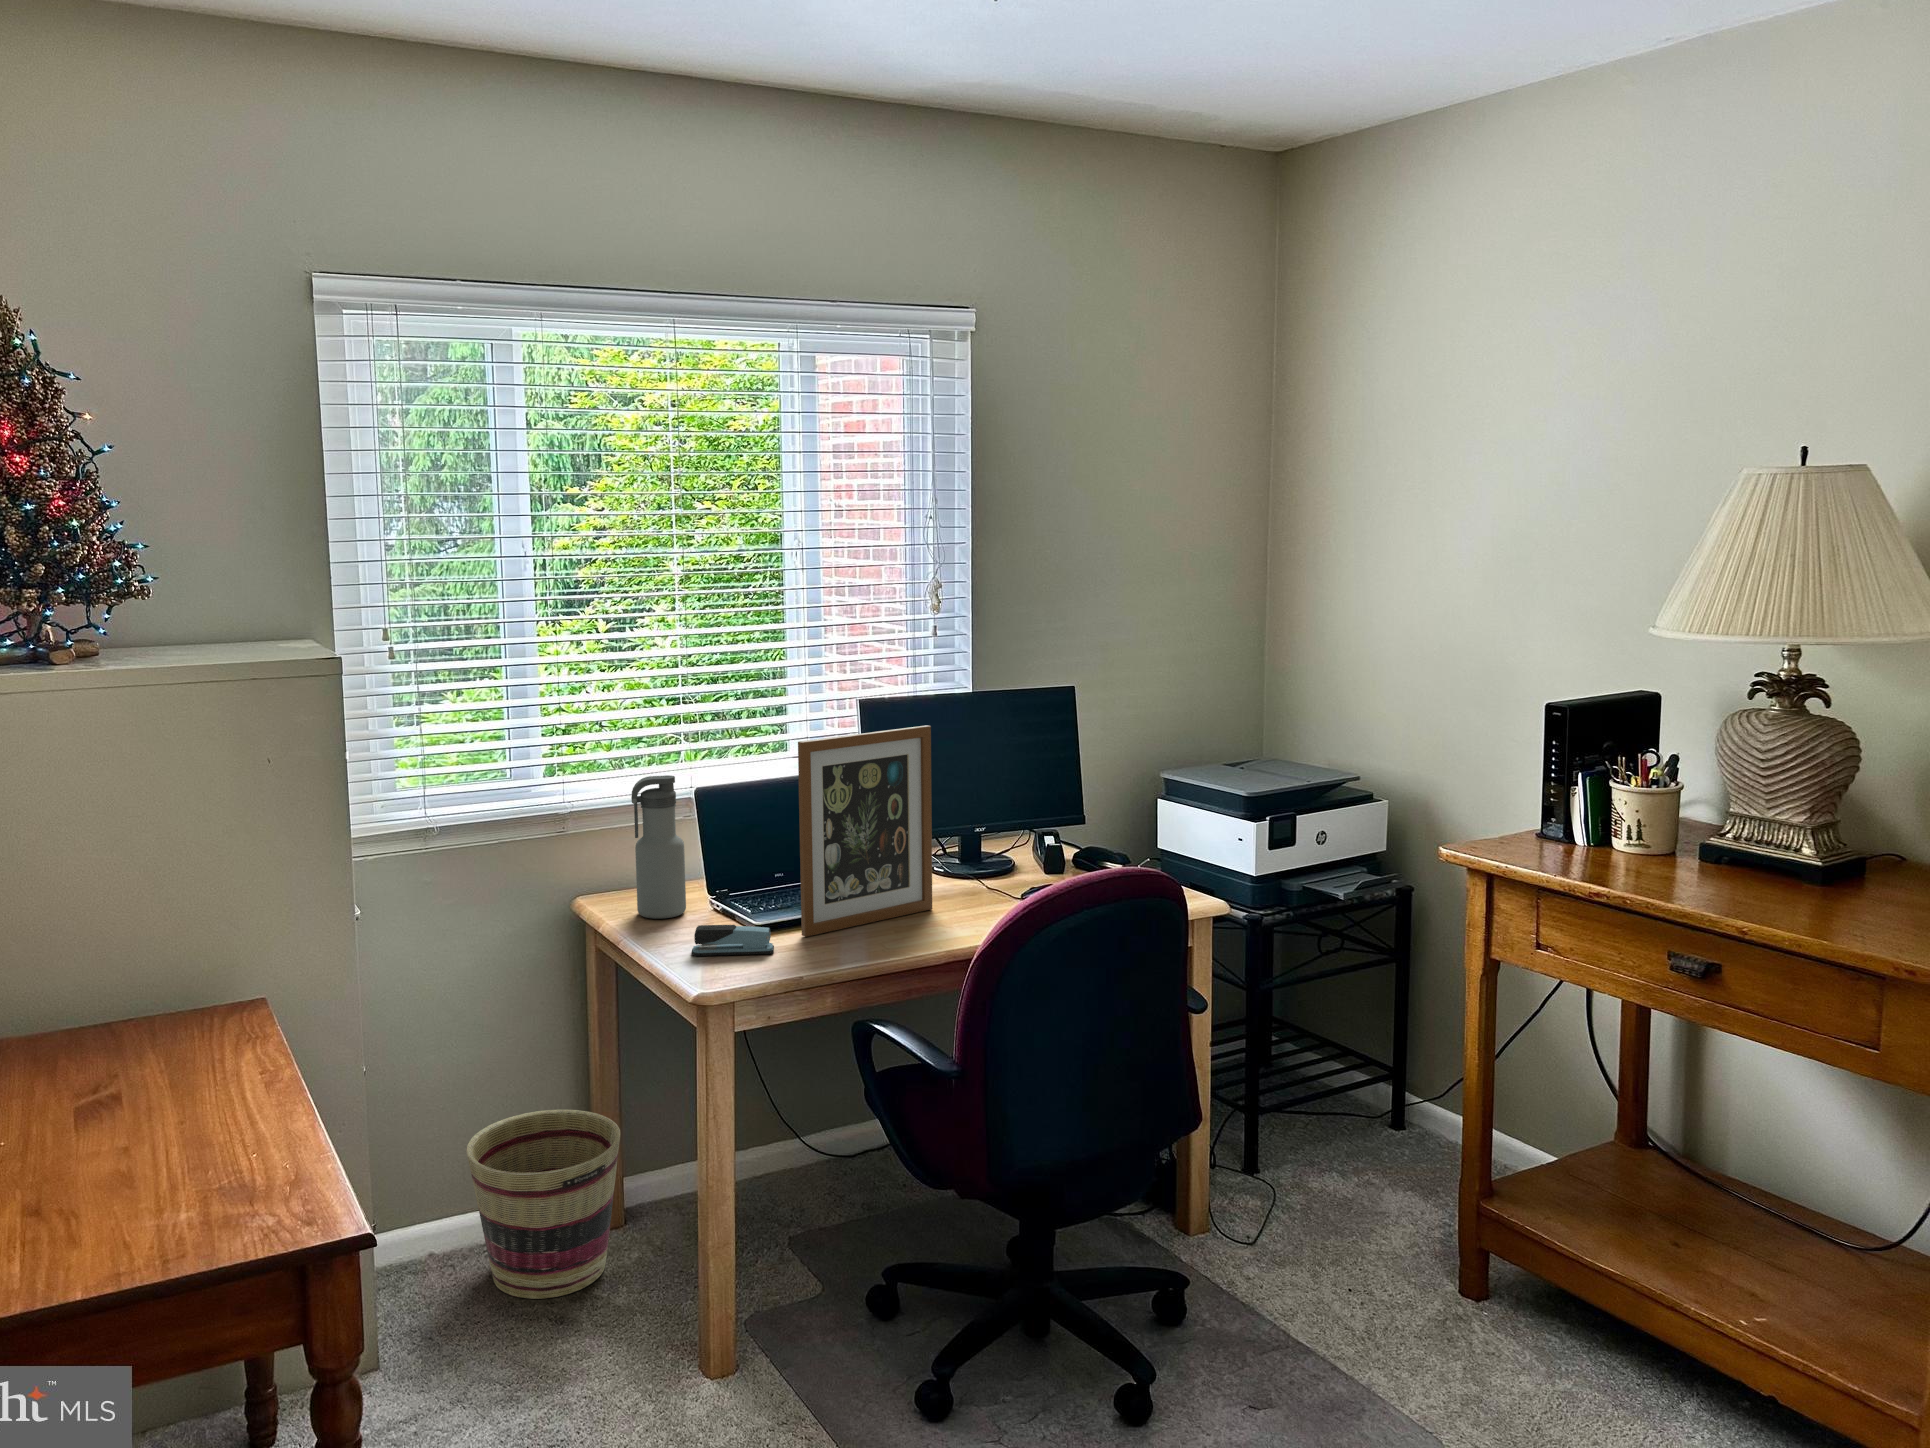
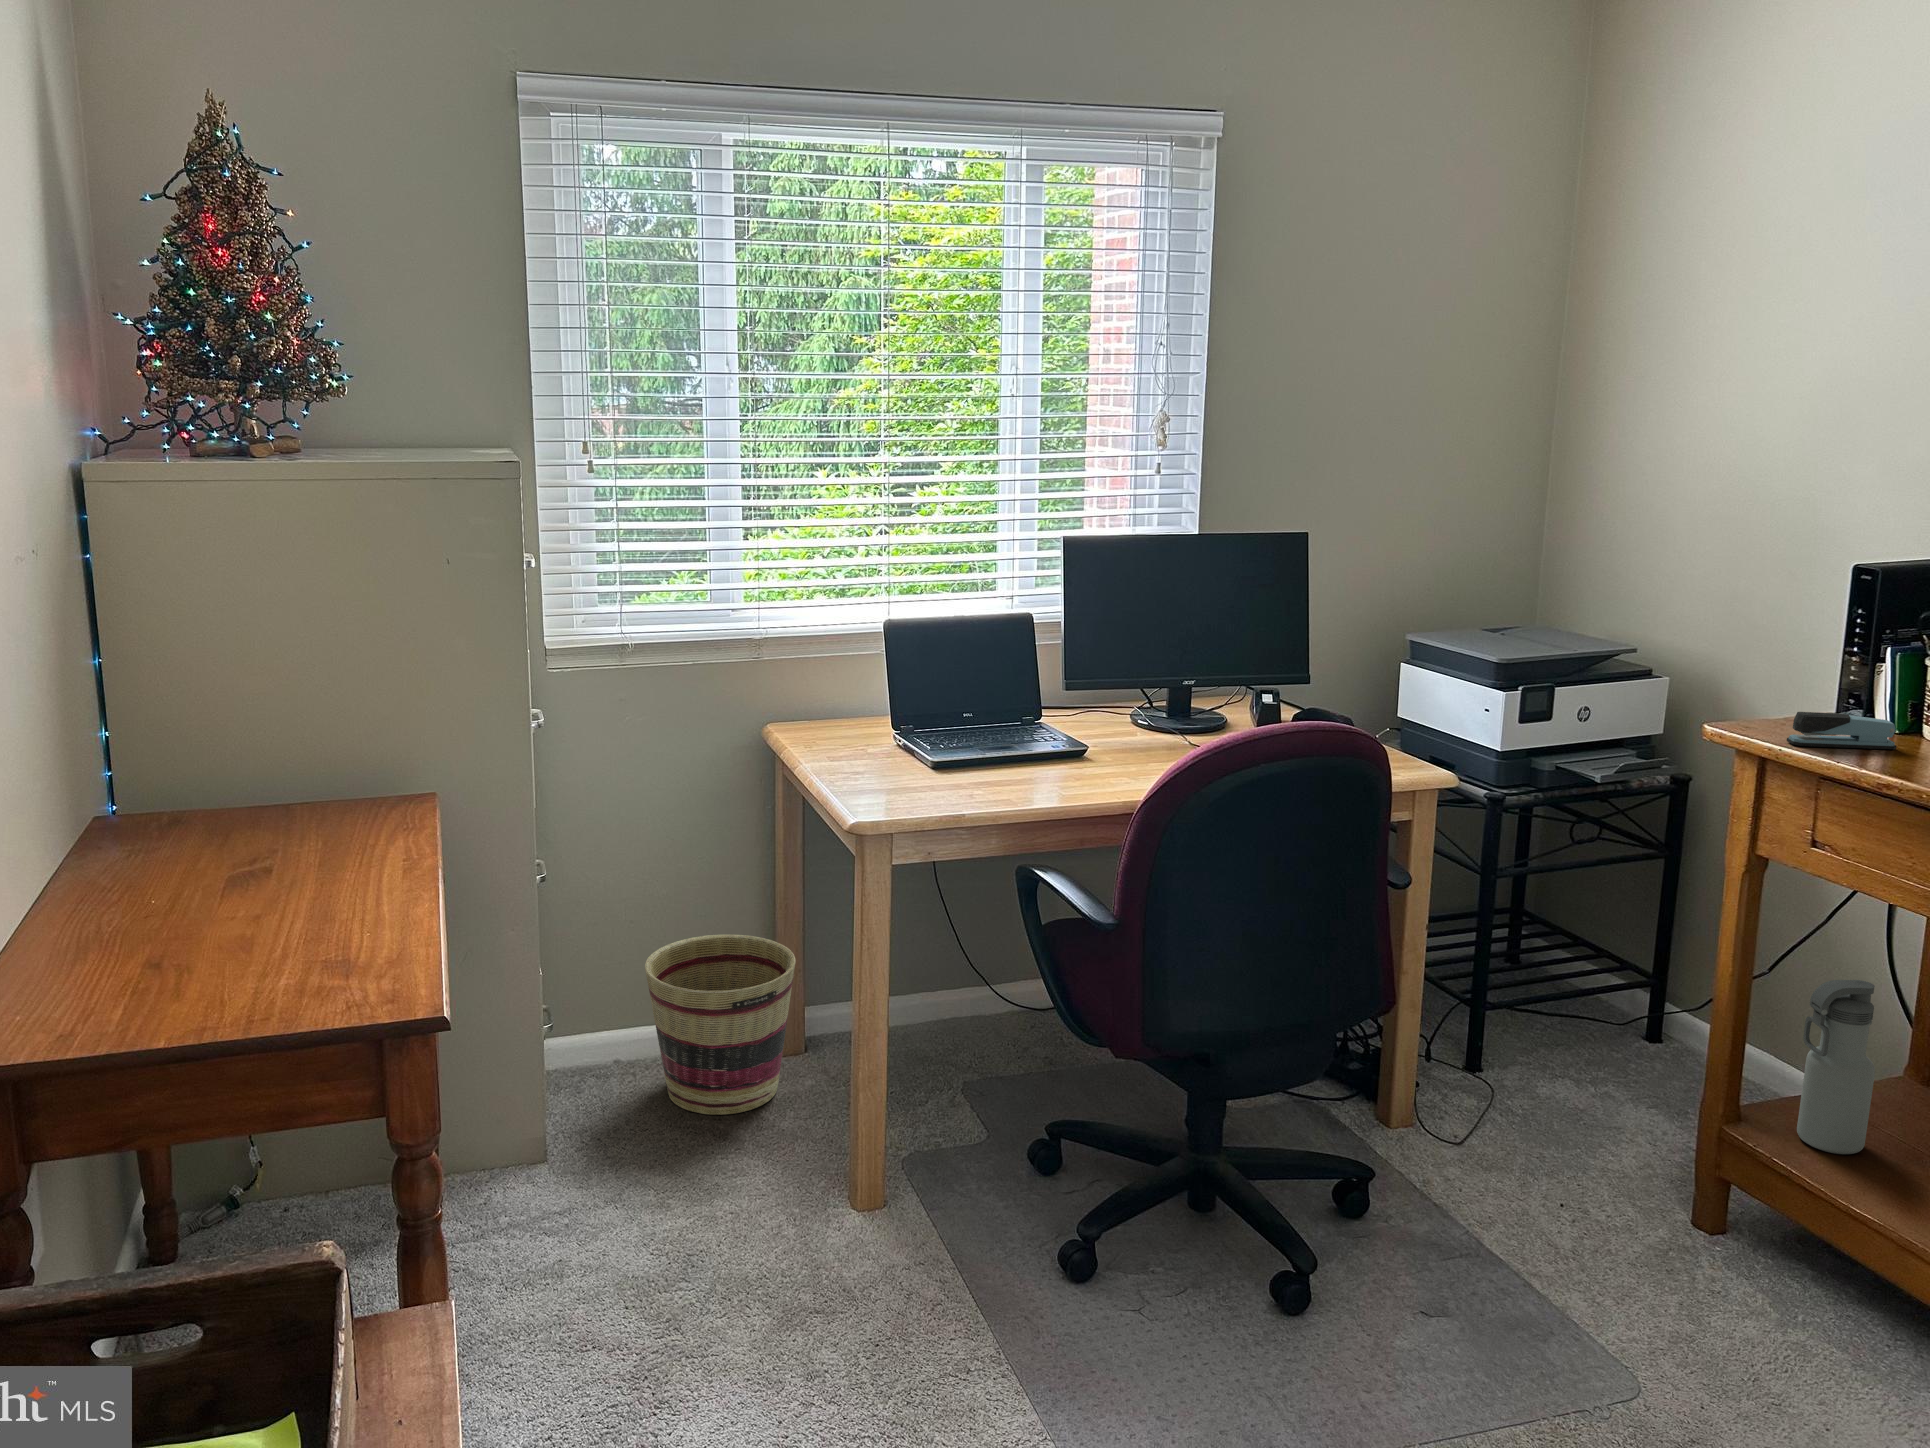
picture frame: present [798,725,932,937] -> none [980,563,1133,777]
water bottle: present [631,775,686,919] -> present [1797,980,1875,1154]
stapler: present [691,925,774,956] -> present [1787,712,1897,749]

